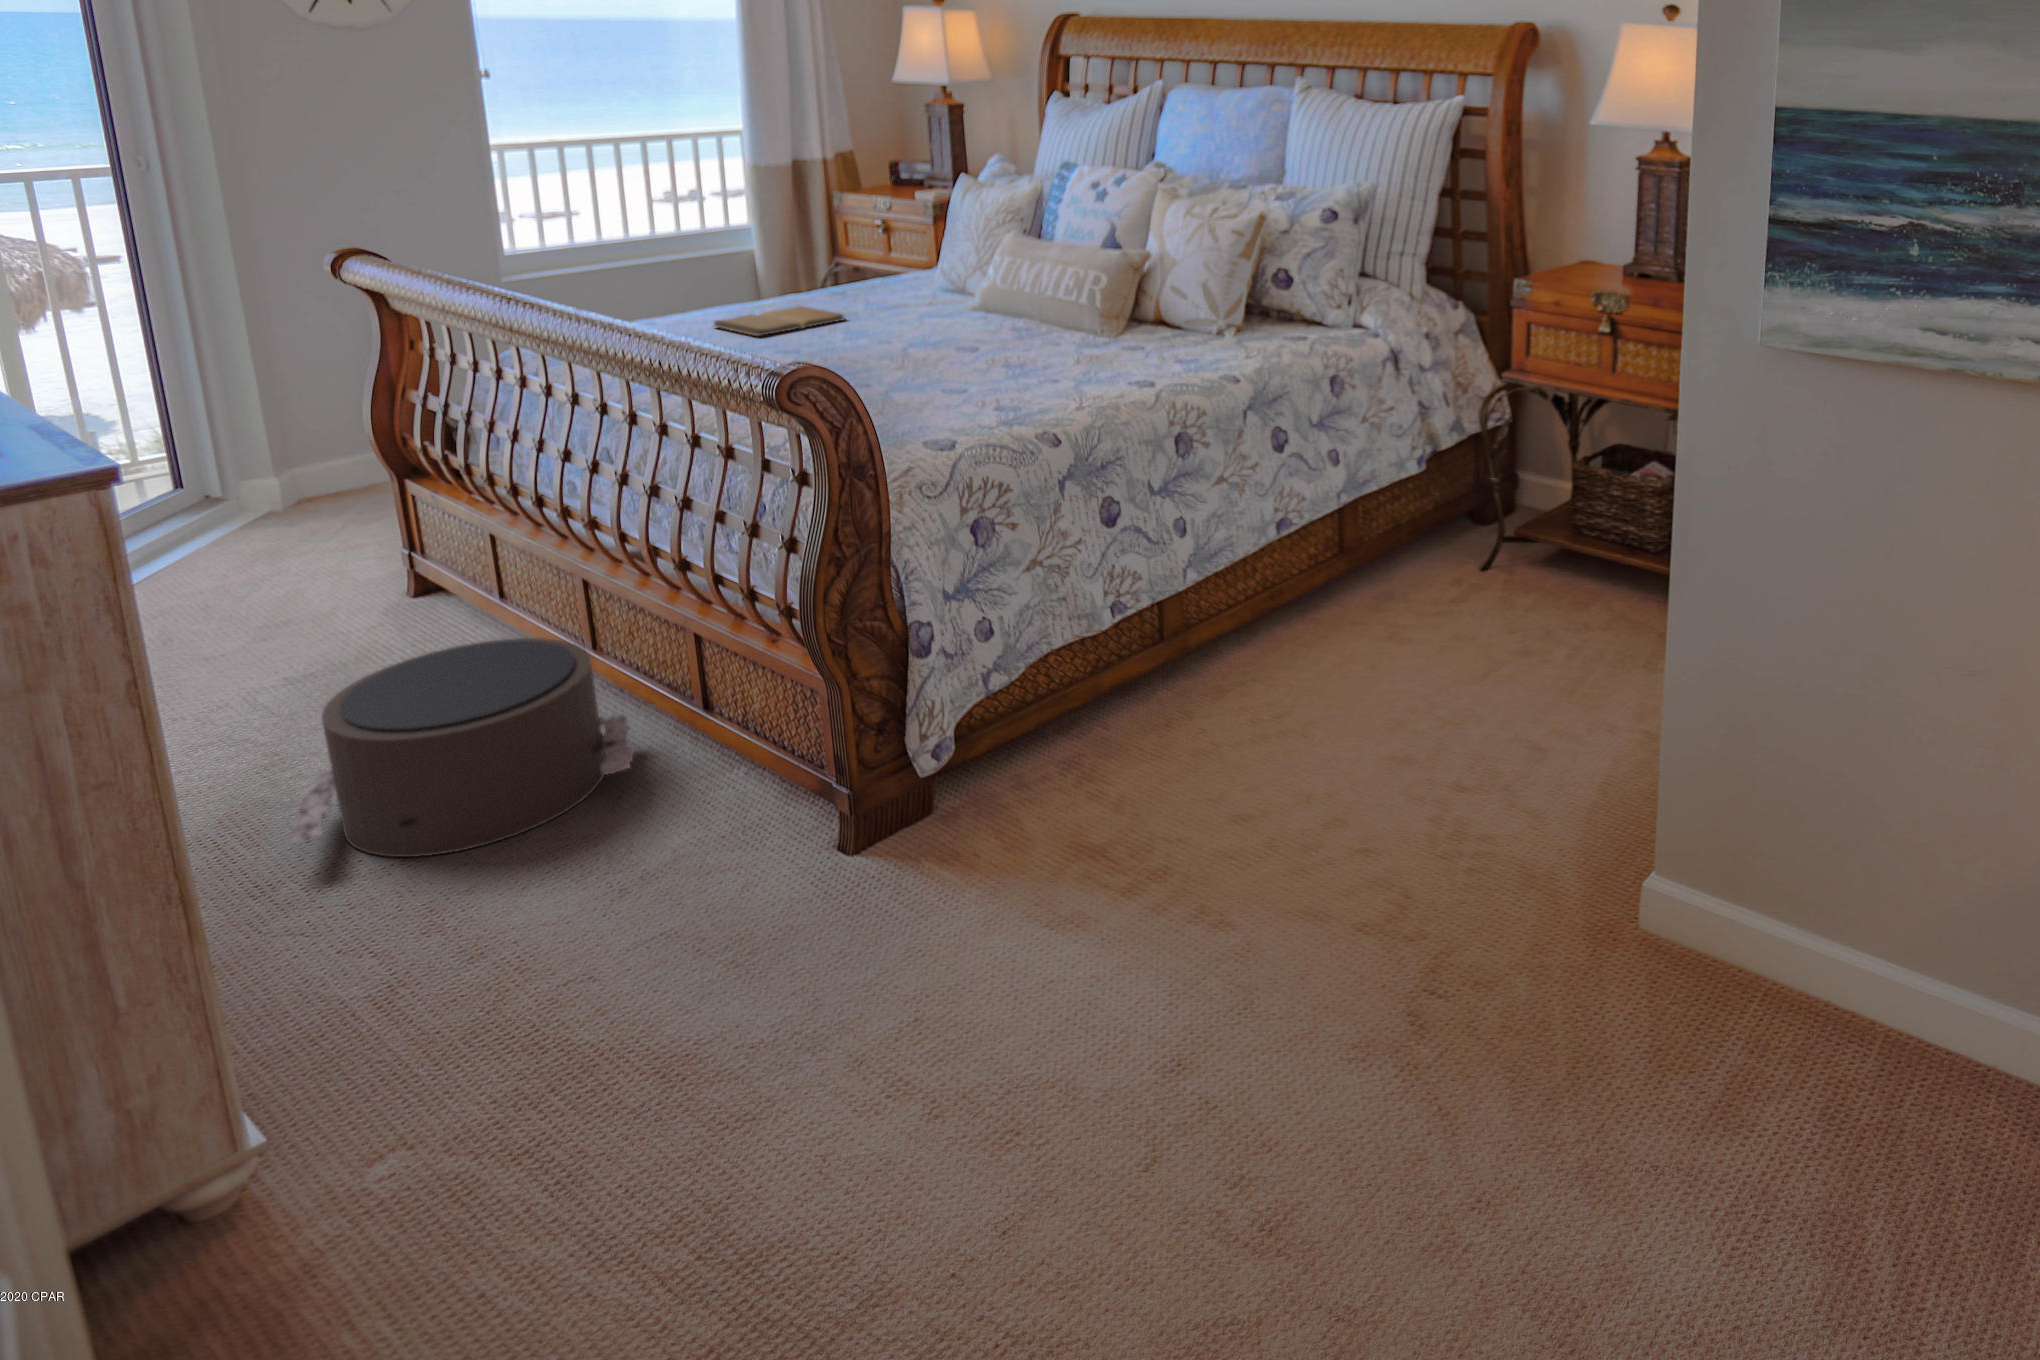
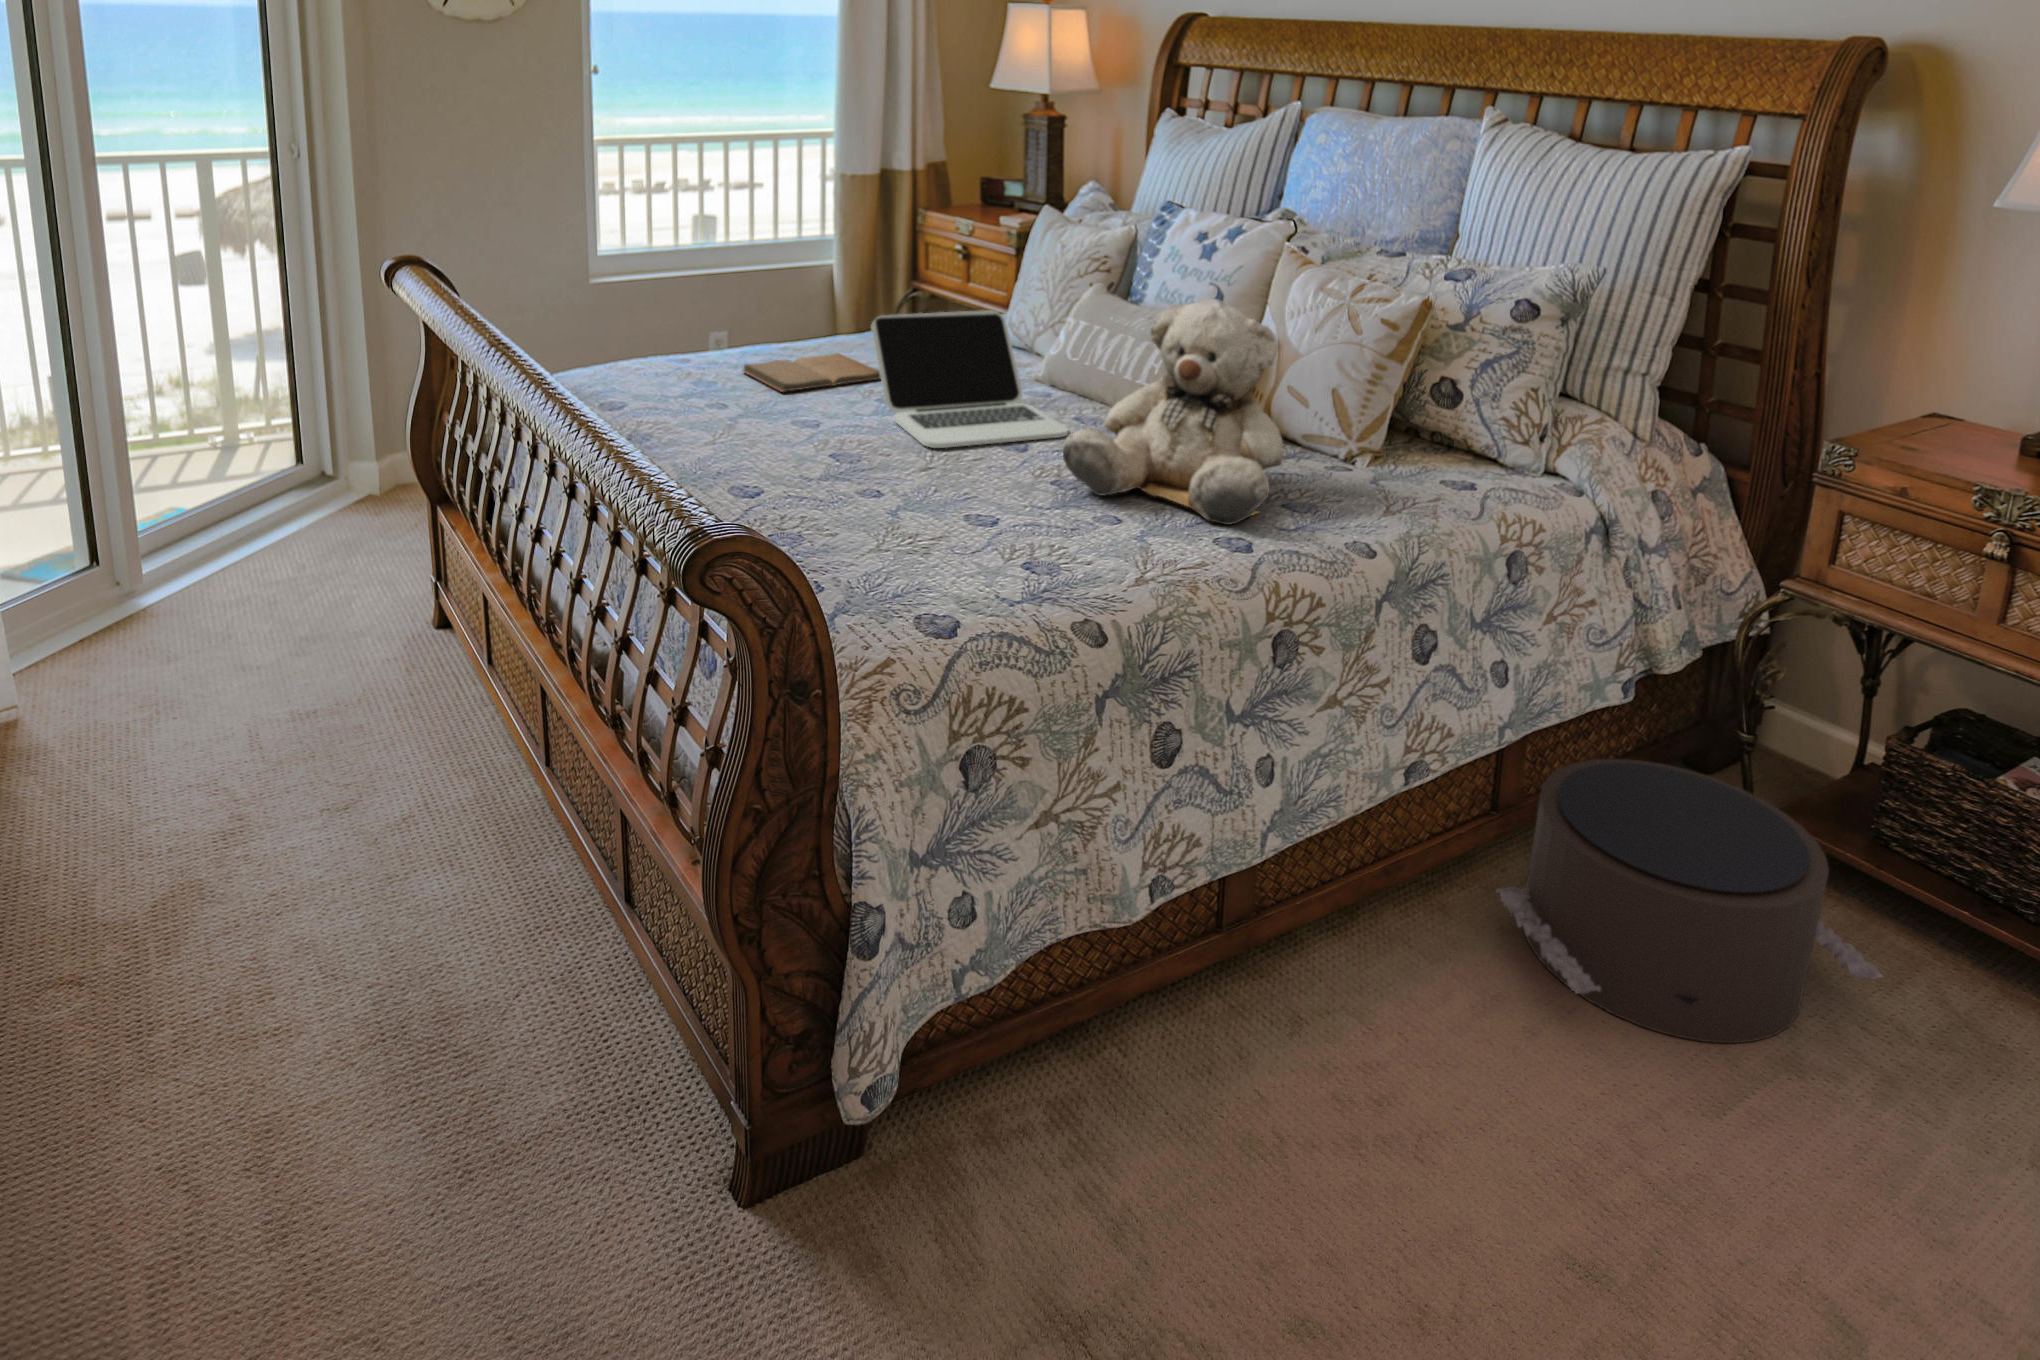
teddy bear: none [1011,222,1172,374] -> present [1063,299,1283,525]
laptop: none [835,254,1012,356] -> present [871,310,1068,448]
pouf: present [292,638,634,857] -> present [1497,759,1883,1043]

